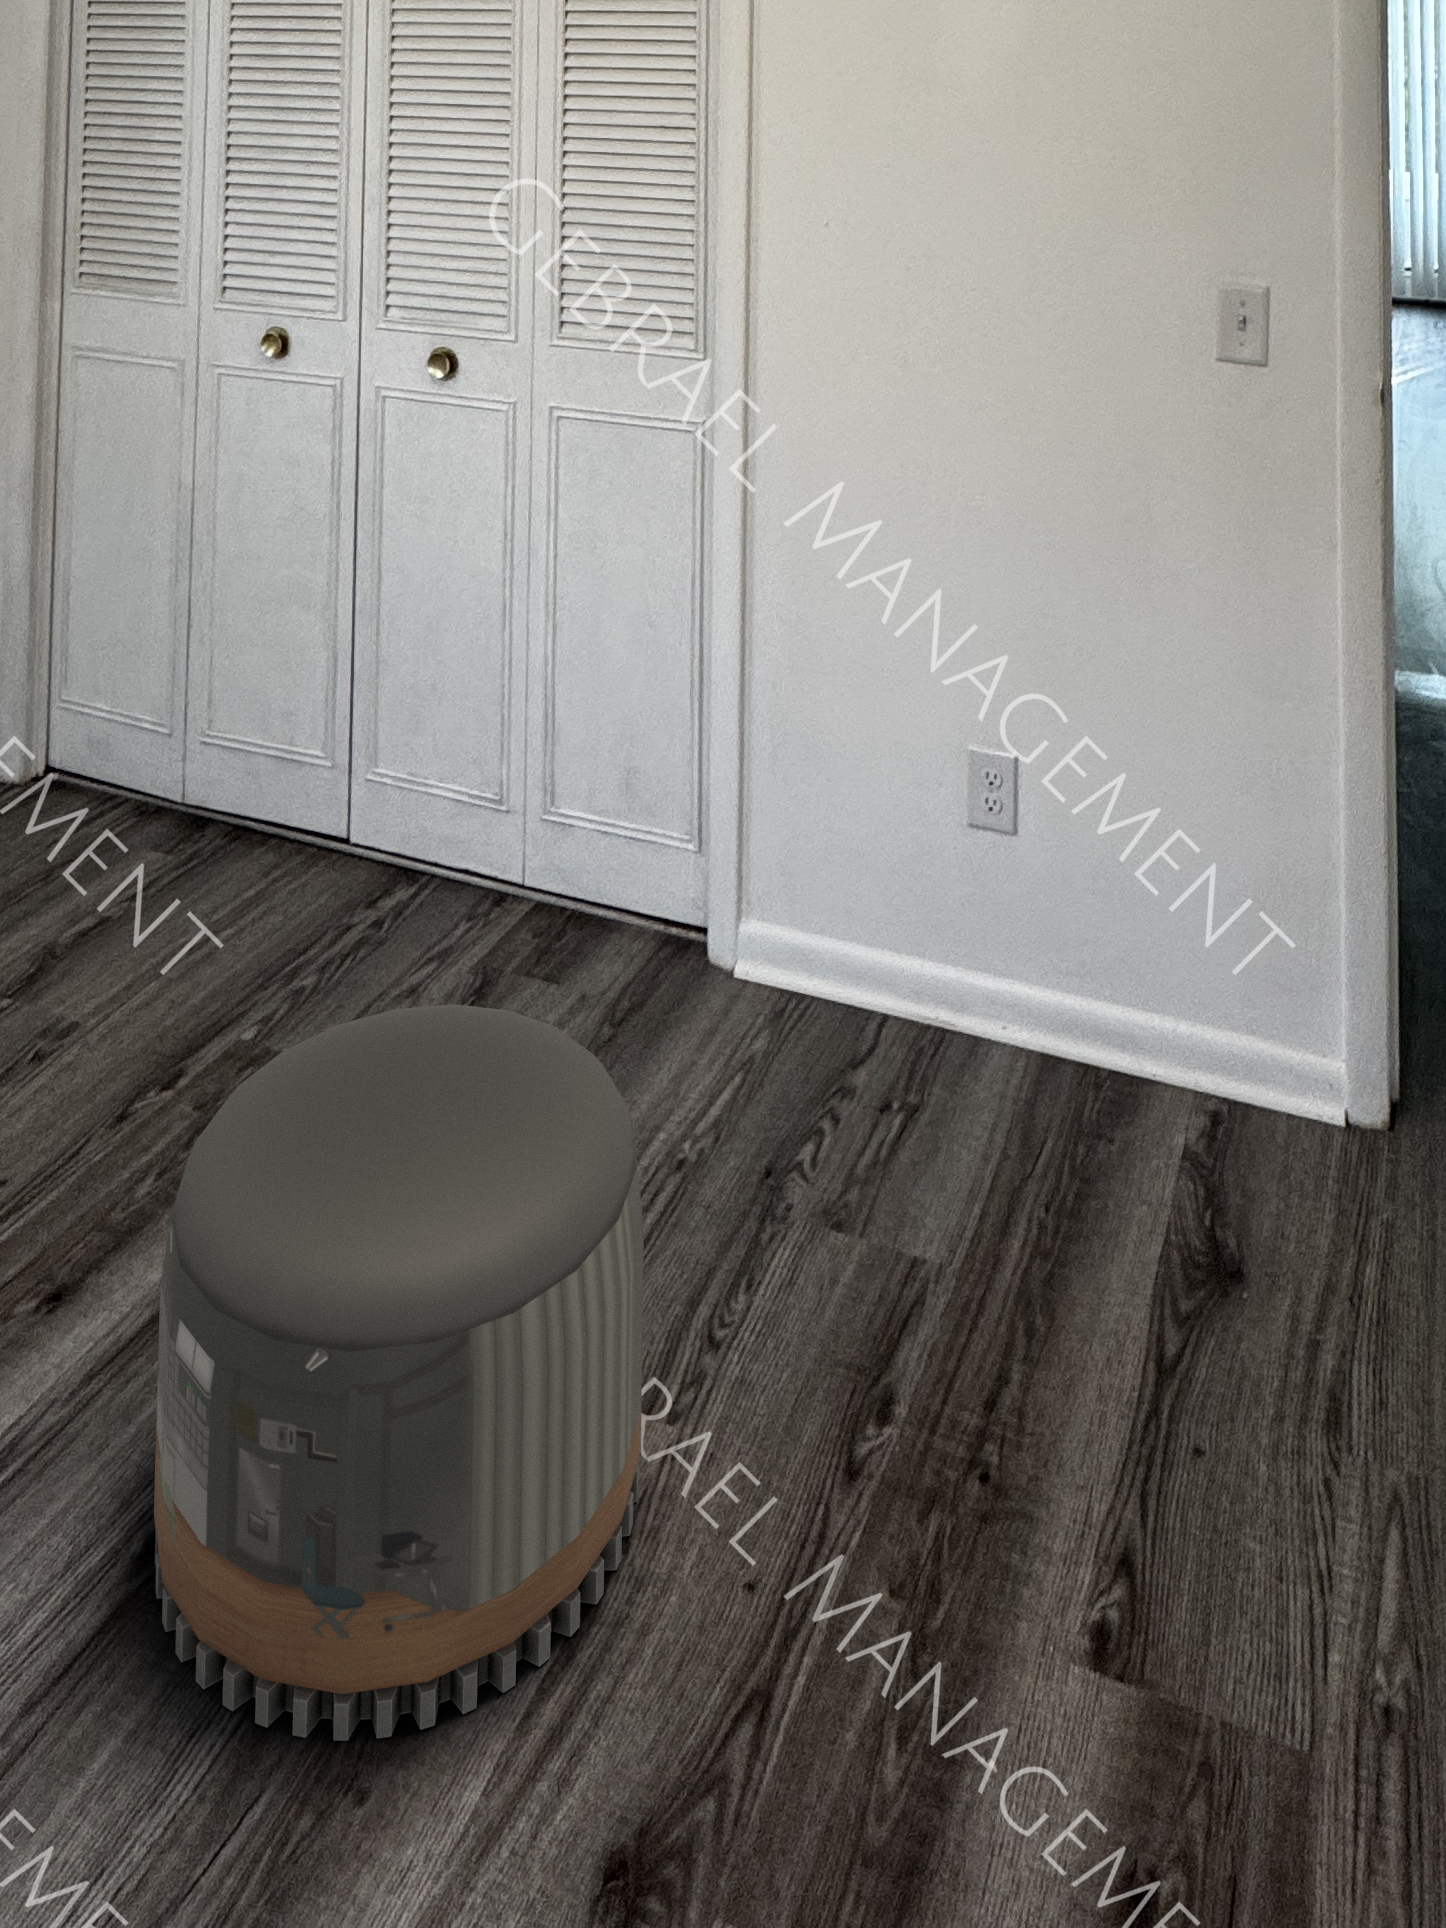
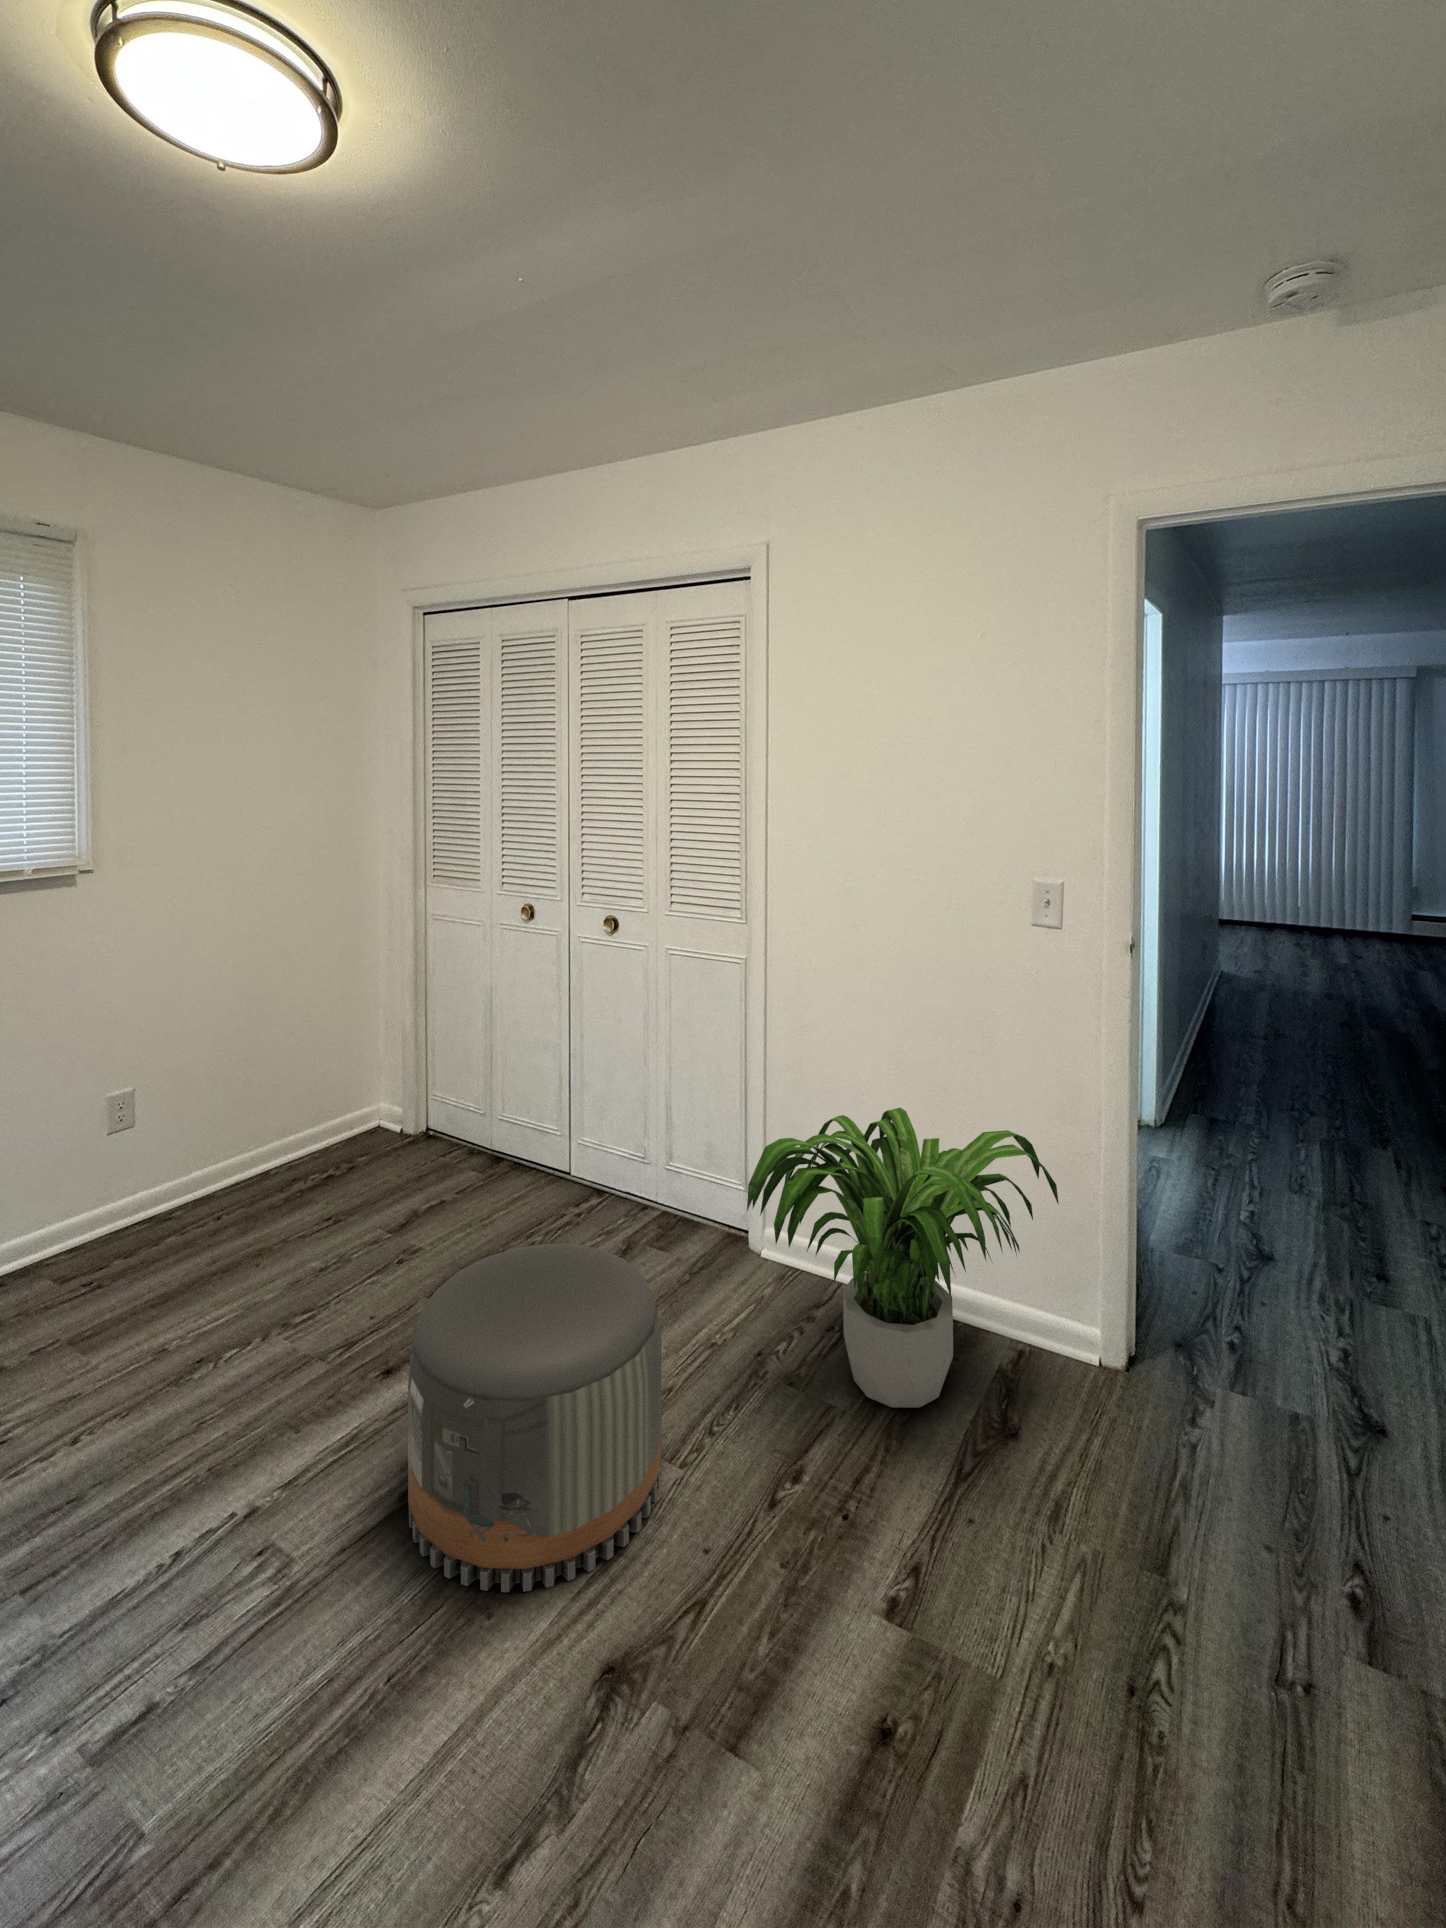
potted plant: none [773,689,1292,1252] -> present [747,1108,1059,1408]

